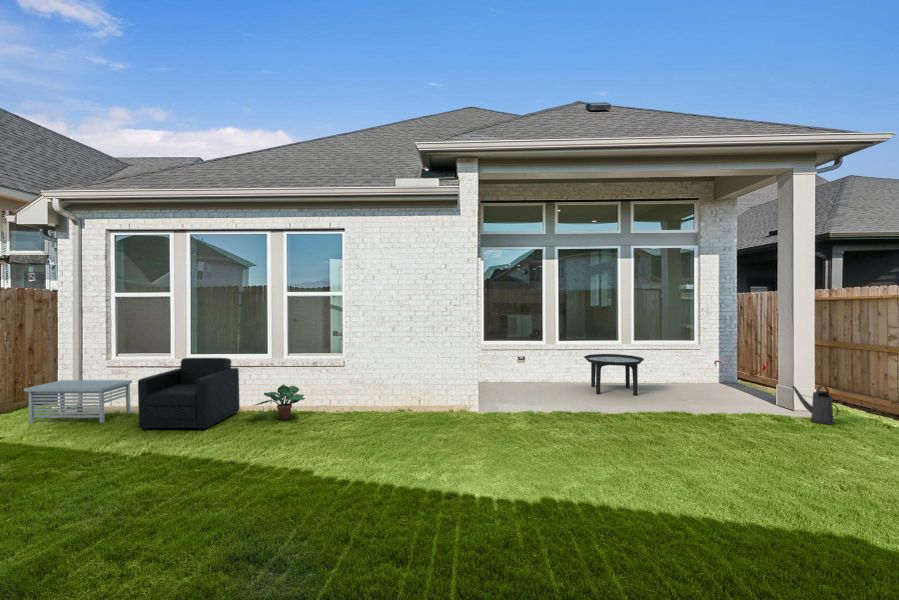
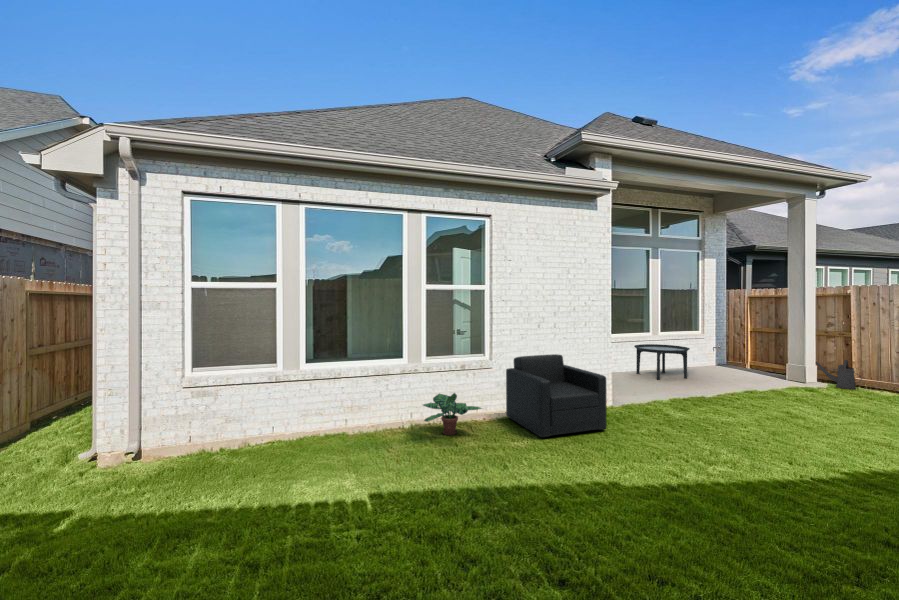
armchair: present [138,358,240,429] -> present [506,354,607,437]
storage bench: present [24,380,132,423] -> none [68,404,227,488]

